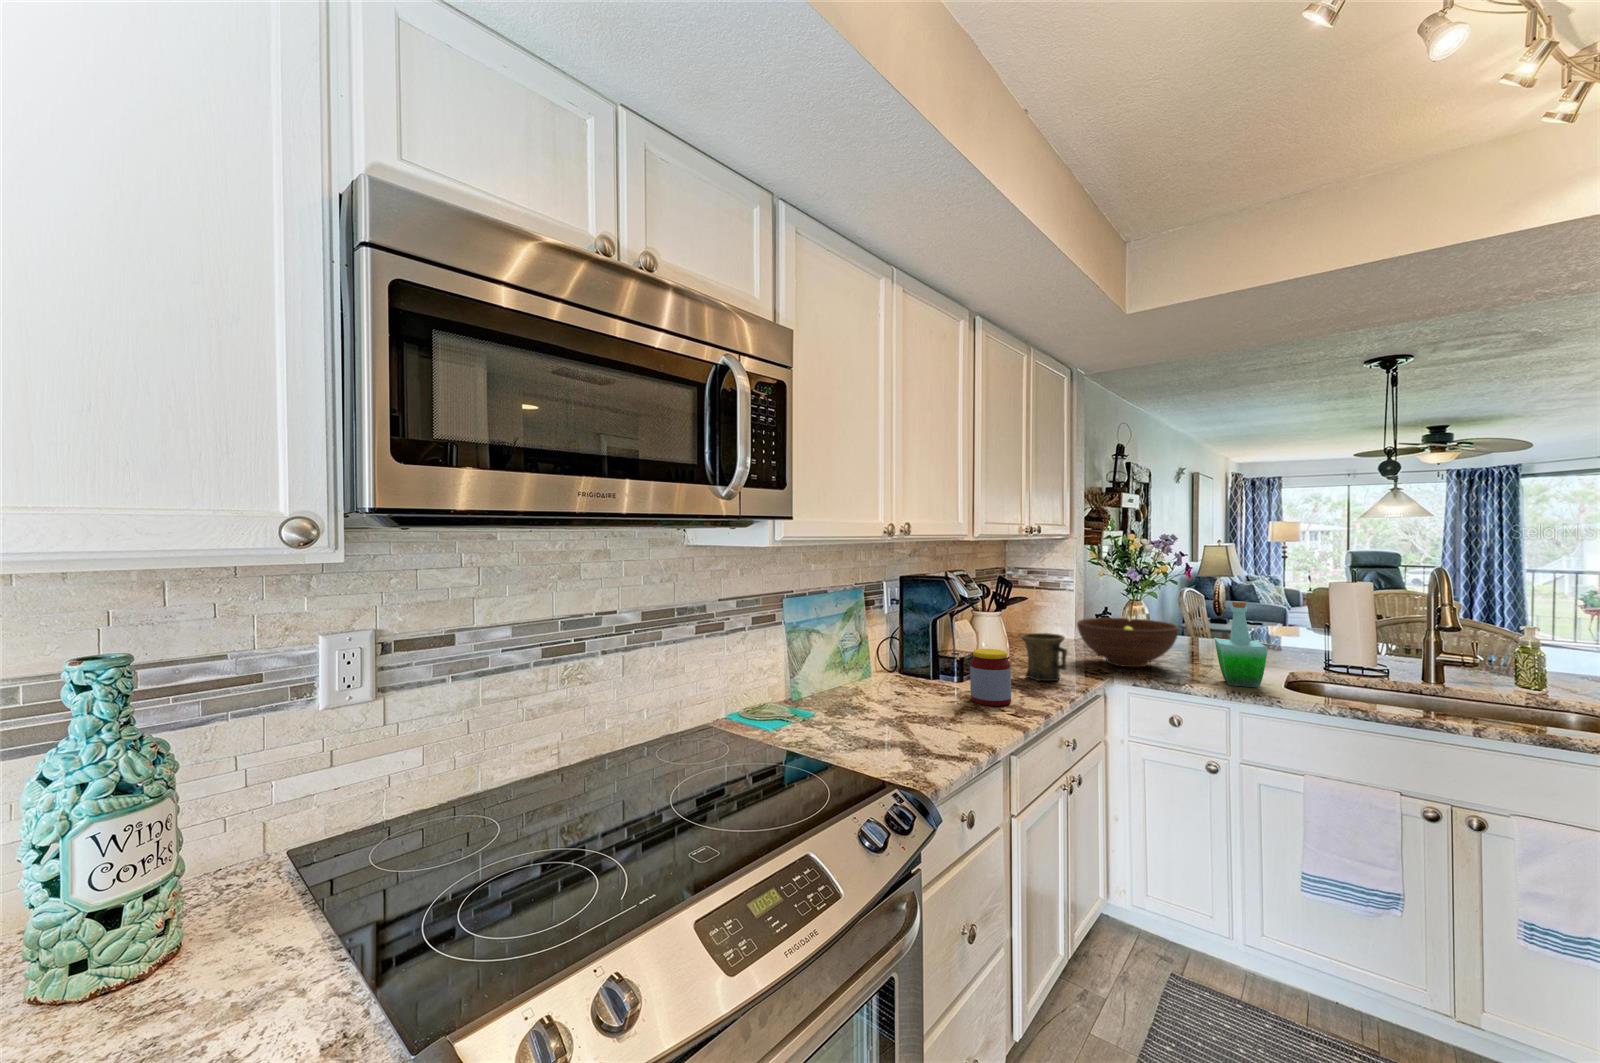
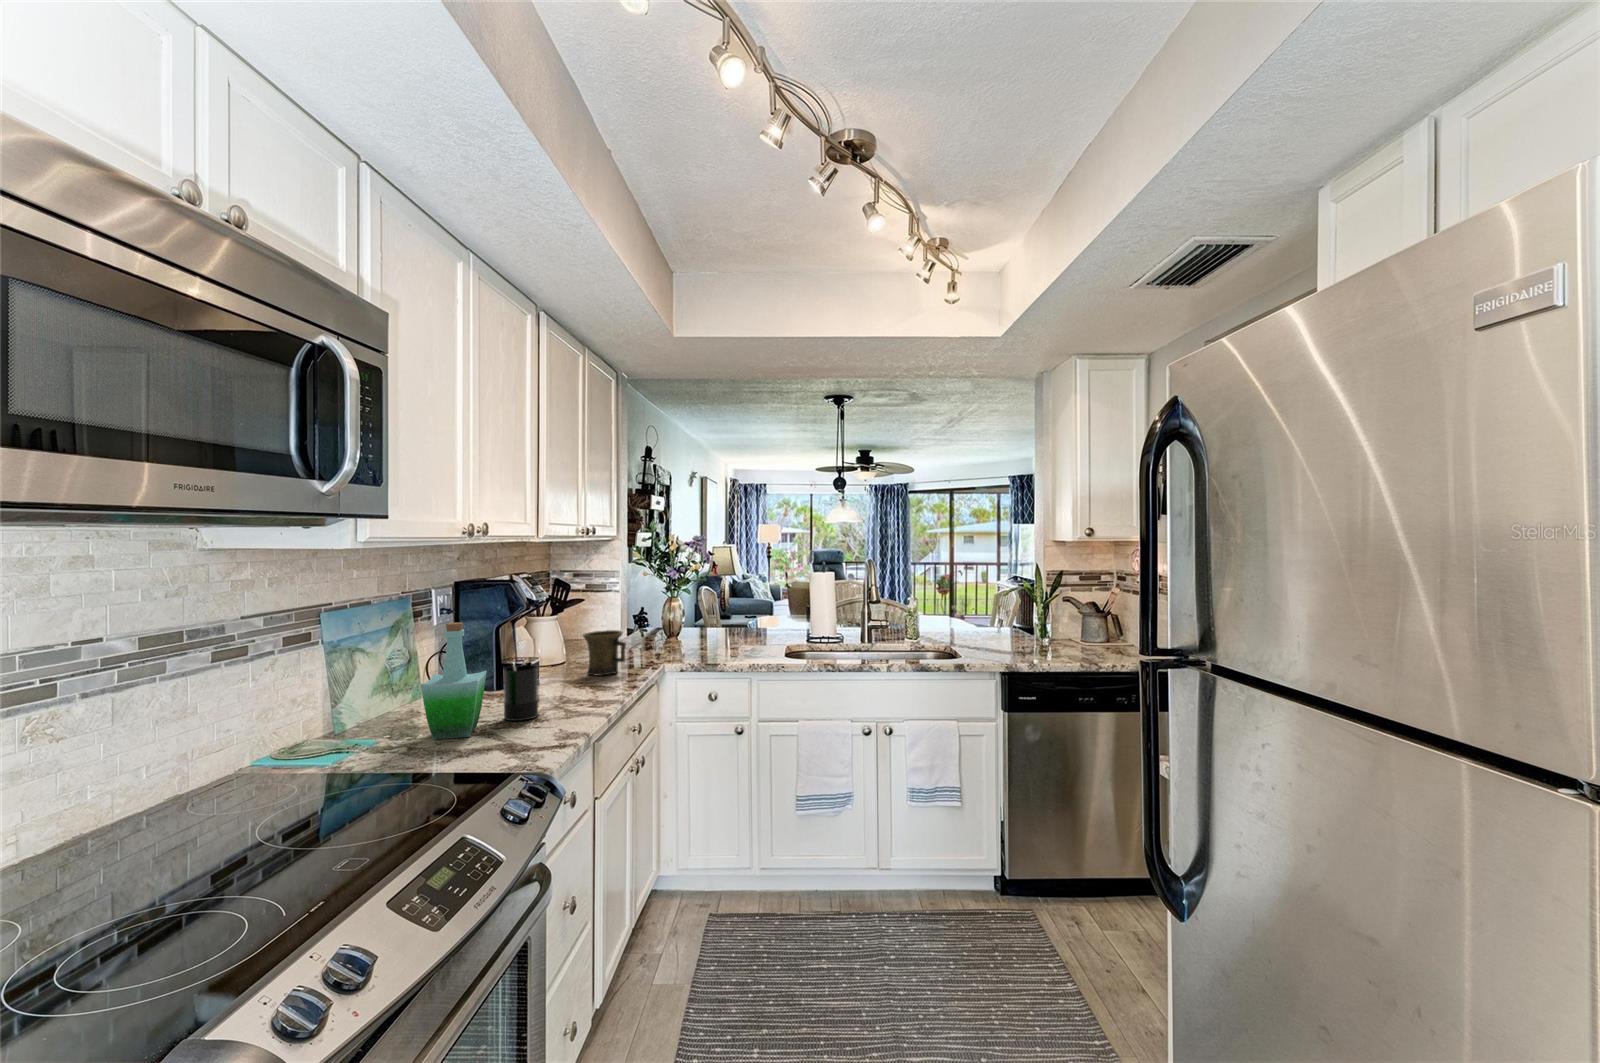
bottle: present [1214,601,1268,688] -> present [421,622,486,740]
fruit bowl: present [1077,618,1179,667] -> none [627,612,708,655]
jar: present [970,649,1011,706] -> none [545,647,584,701]
candle: none [921,658,955,720] -> present [504,663,538,721]

